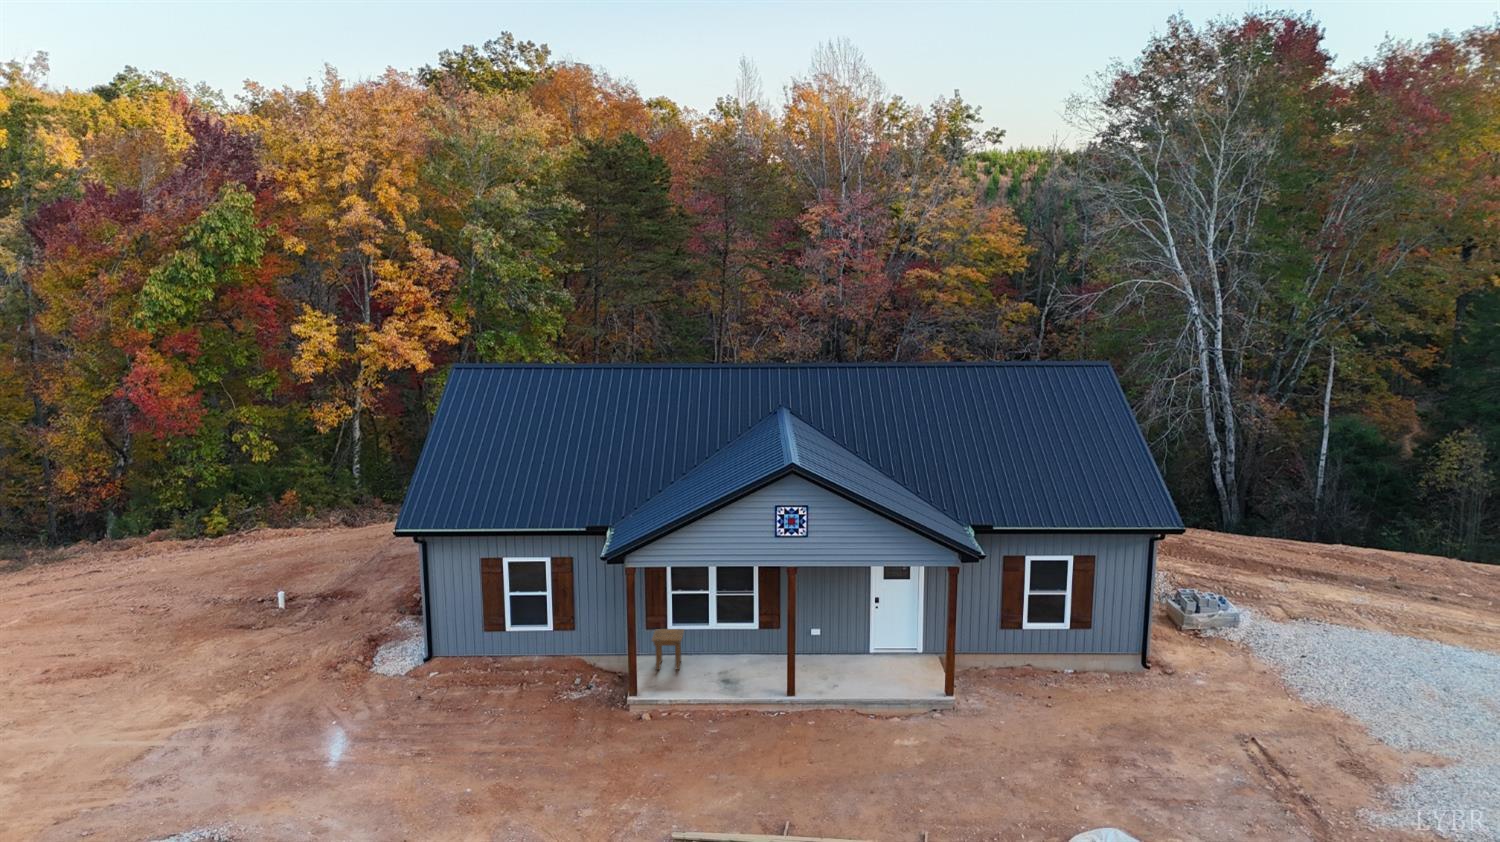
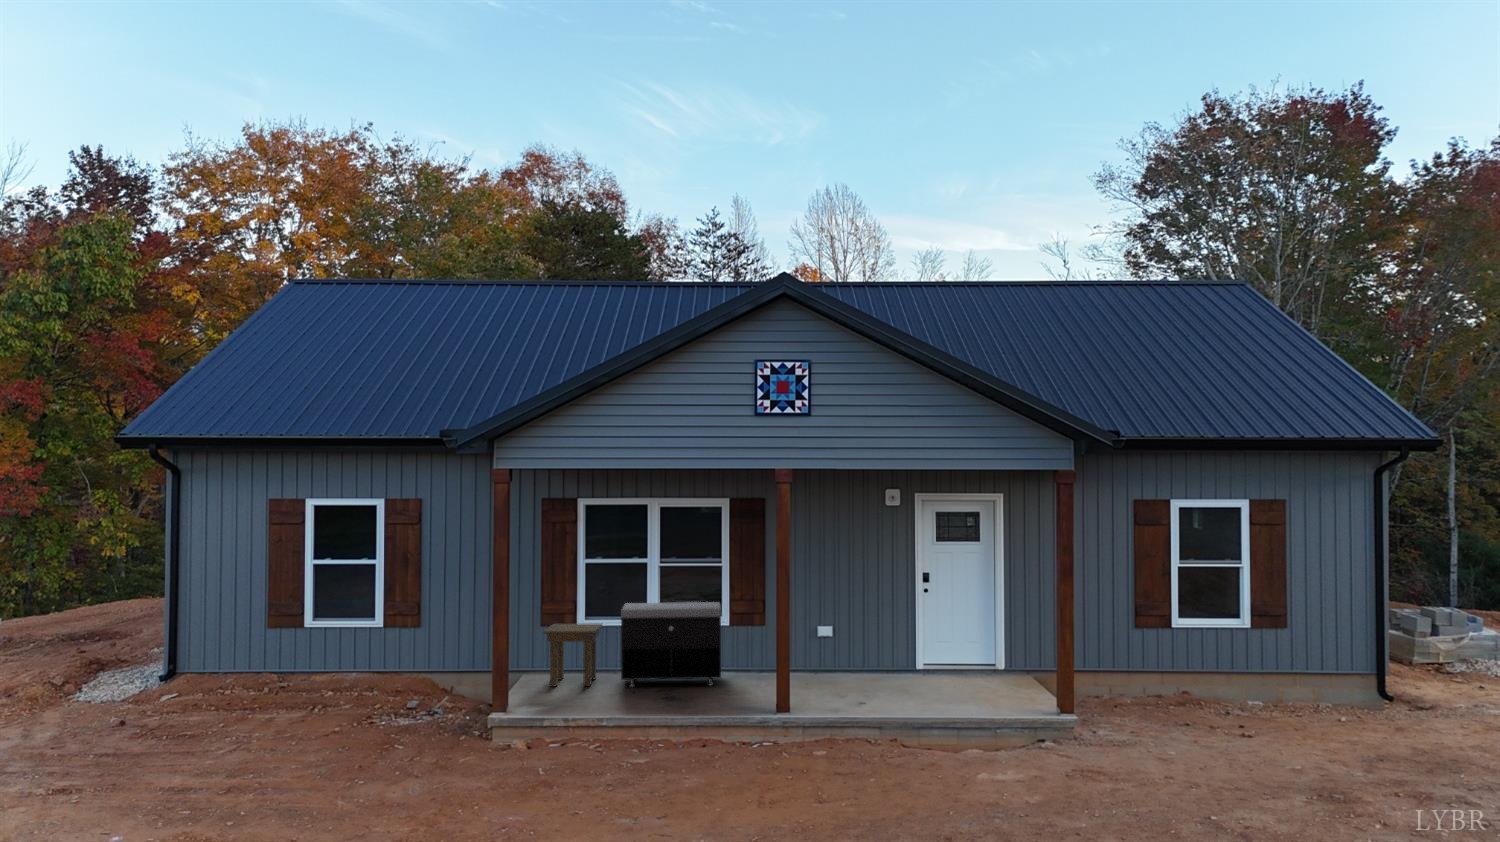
storage bench: none [697,616,755,670] -> present [621,602,721,687]

